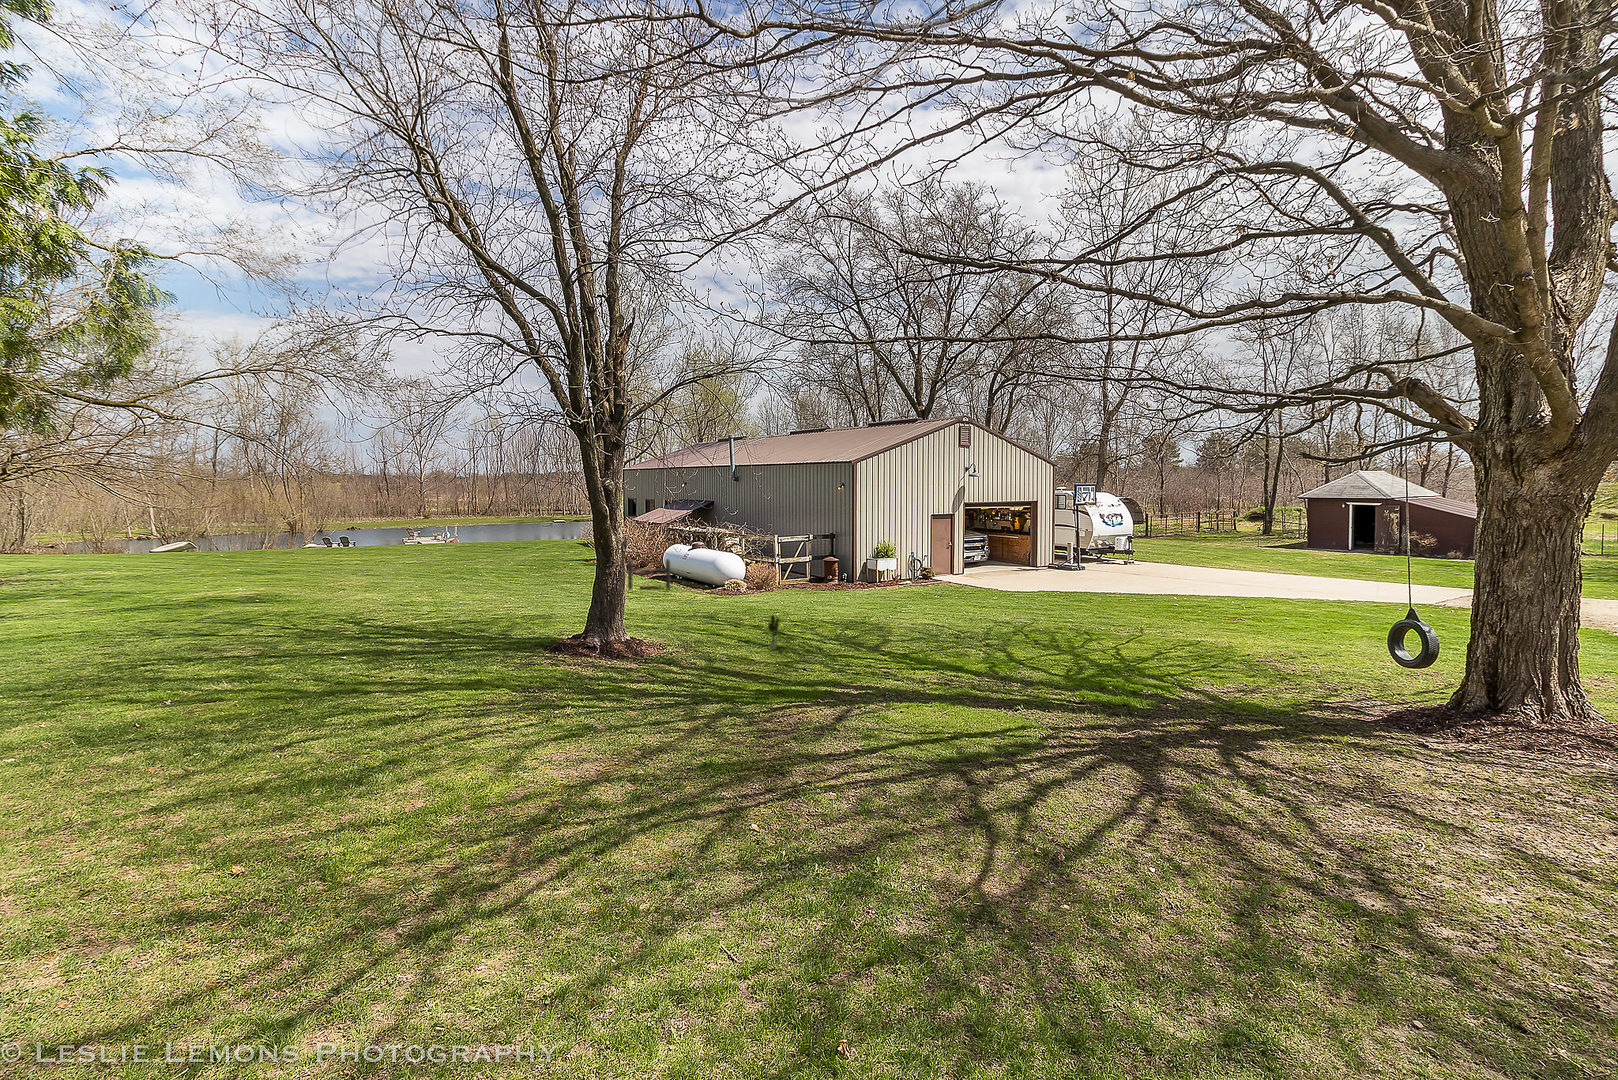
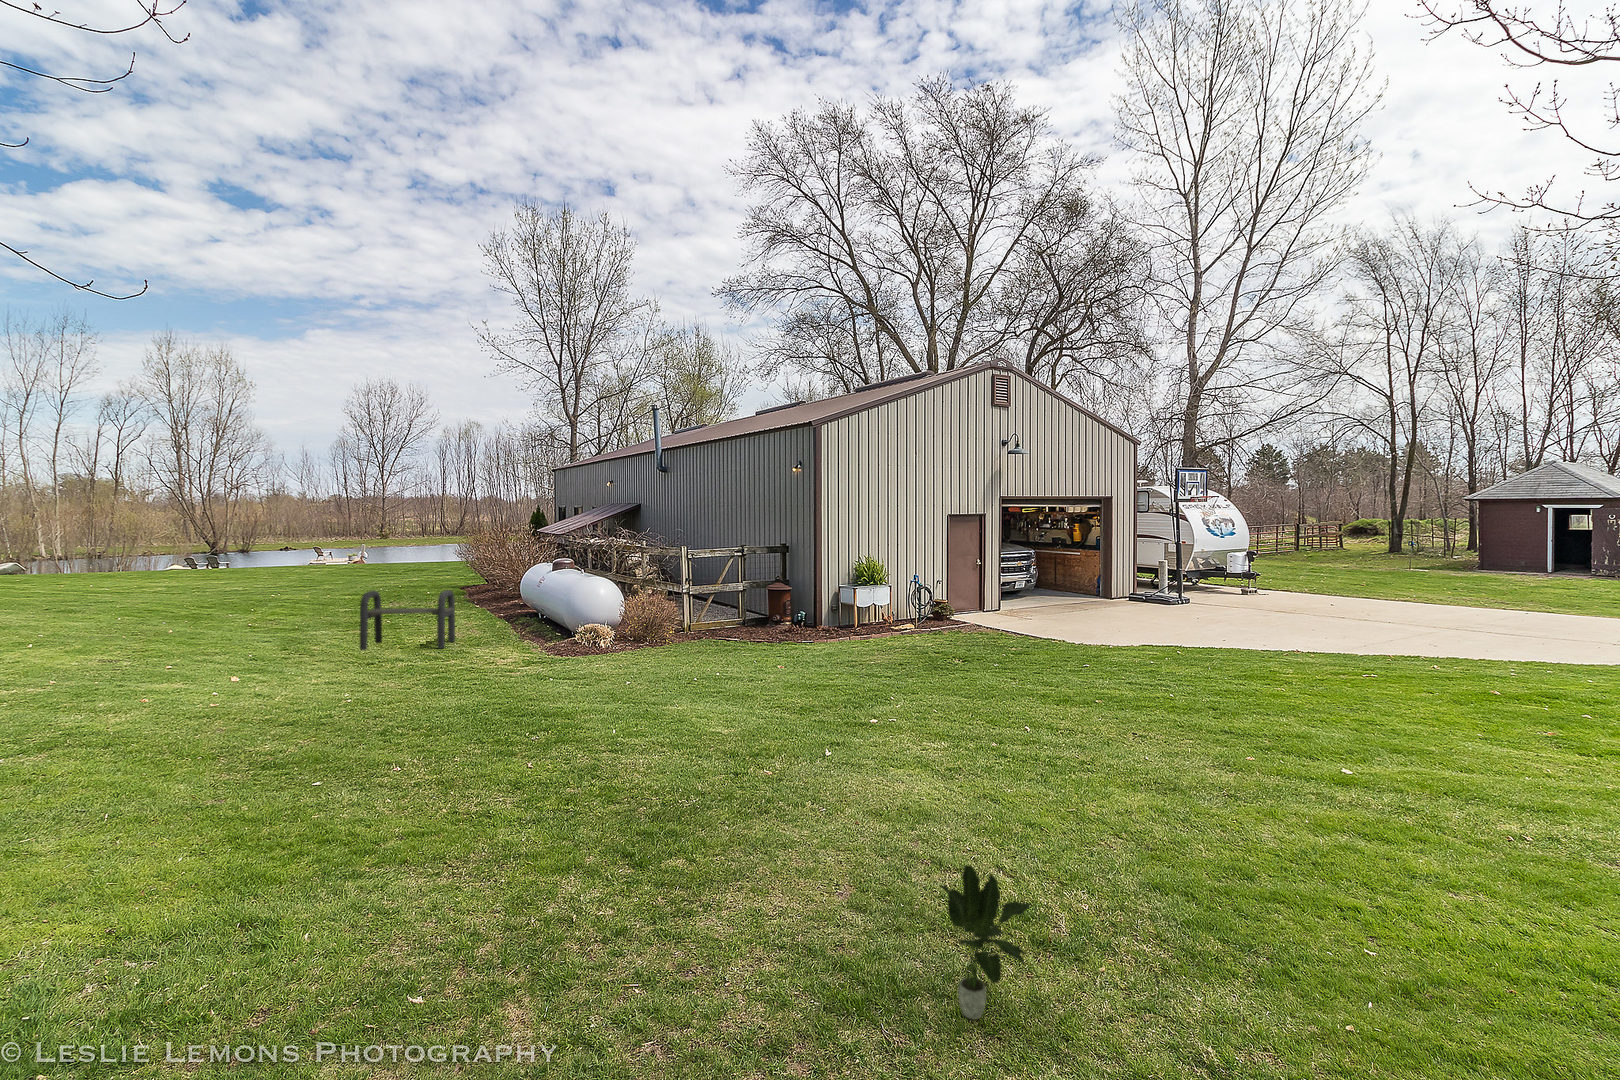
potted plant: present [768,615,785,650] -> present [935,865,1030,1019]

